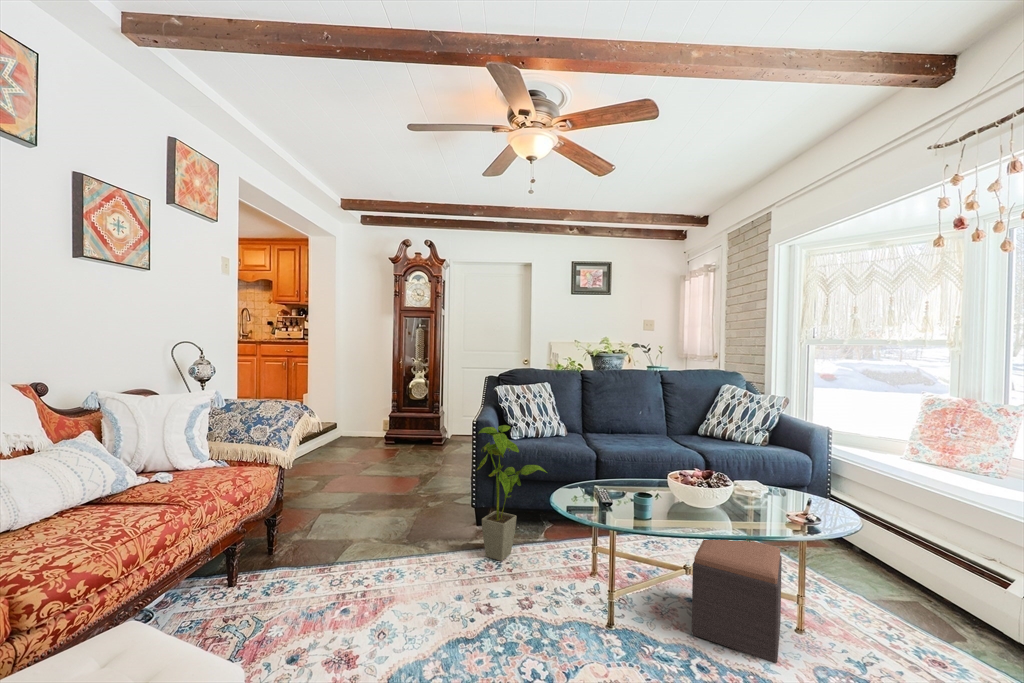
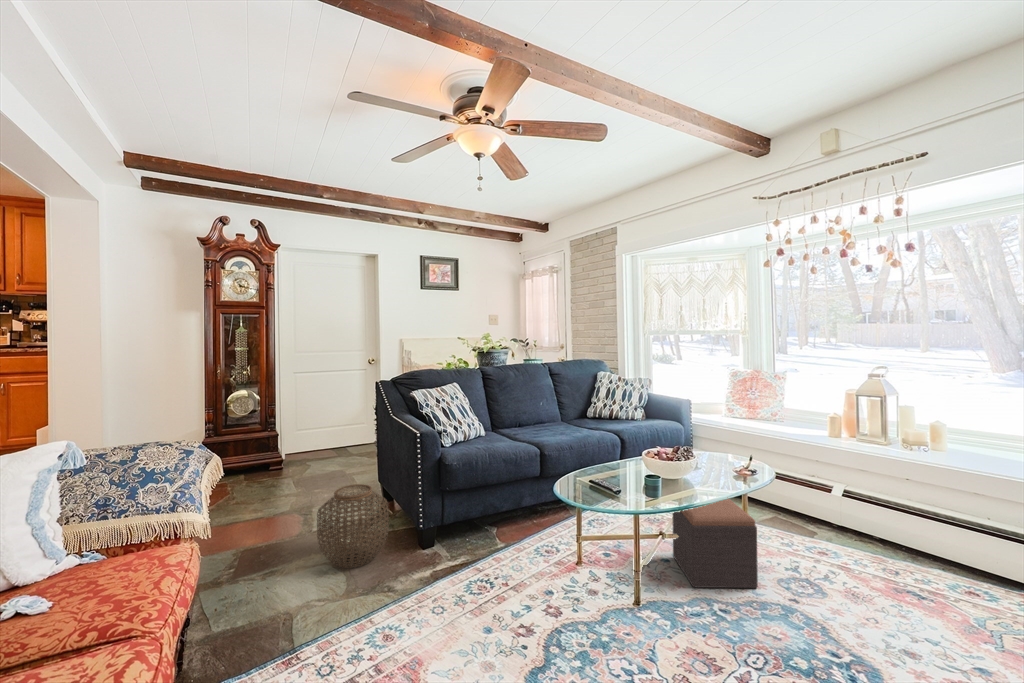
house plant: present [477,425,547,561] -> none [450,431,525,578]
woven basket: none [394,458,451,526] -> present [317,484,389,568]

